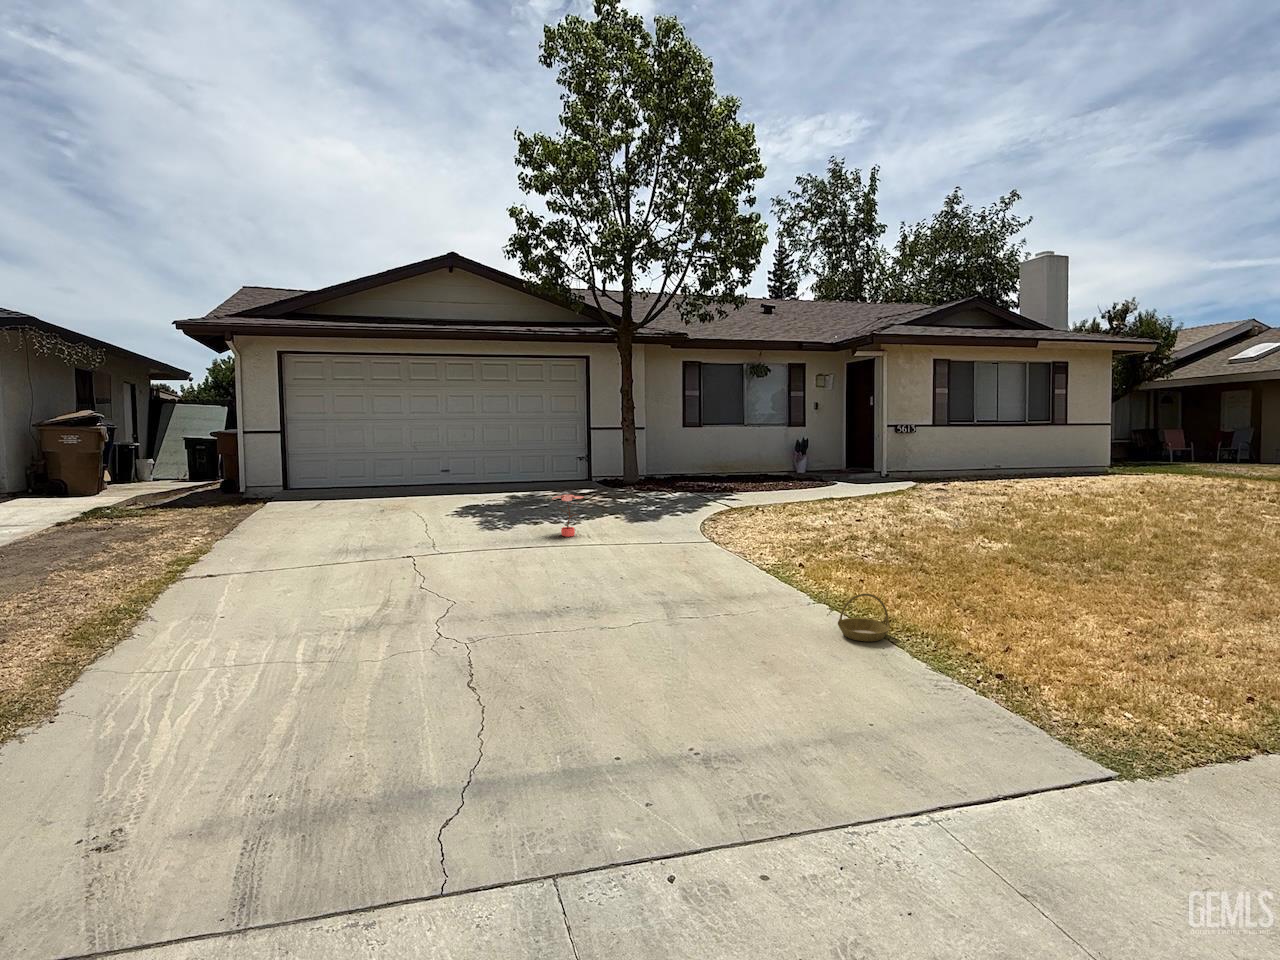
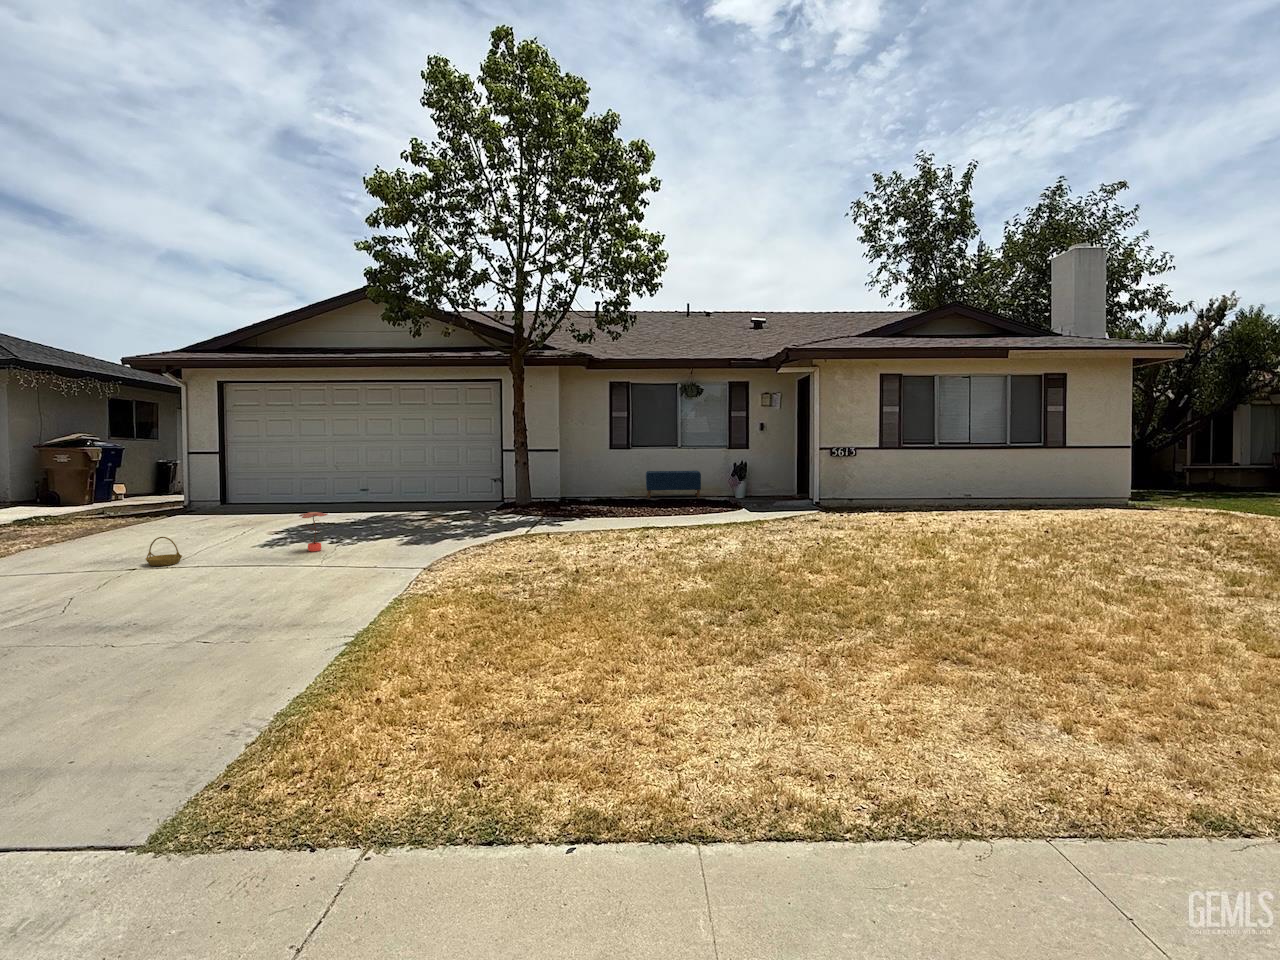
bench: none [717,447,774,474] -> present [646,471,701,498]
basket: present [838,594,890,641] -> present [146,537,182,566]

